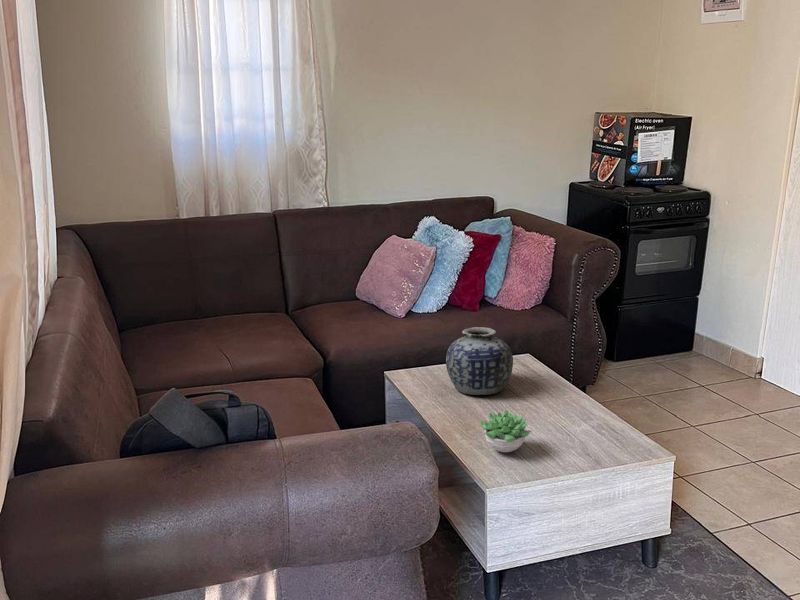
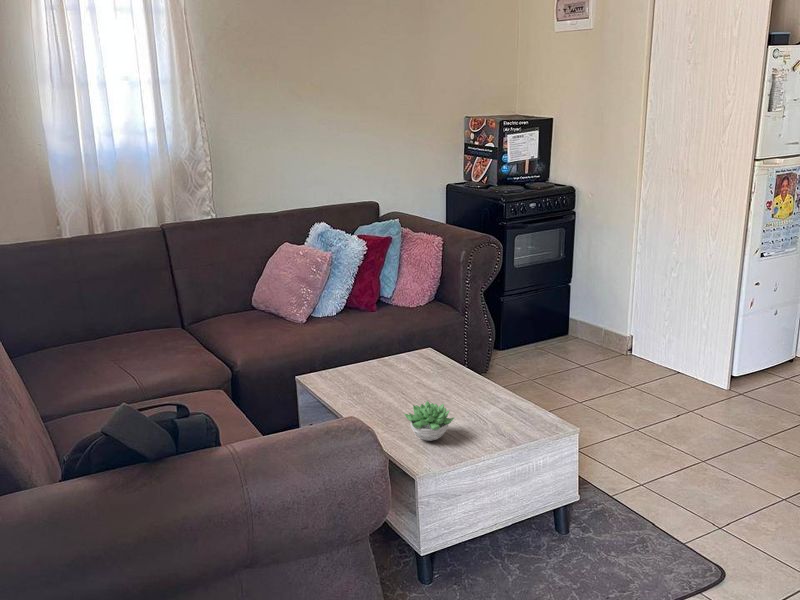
vase: present [446,327,513,395] -> none [360,326,423,391]

